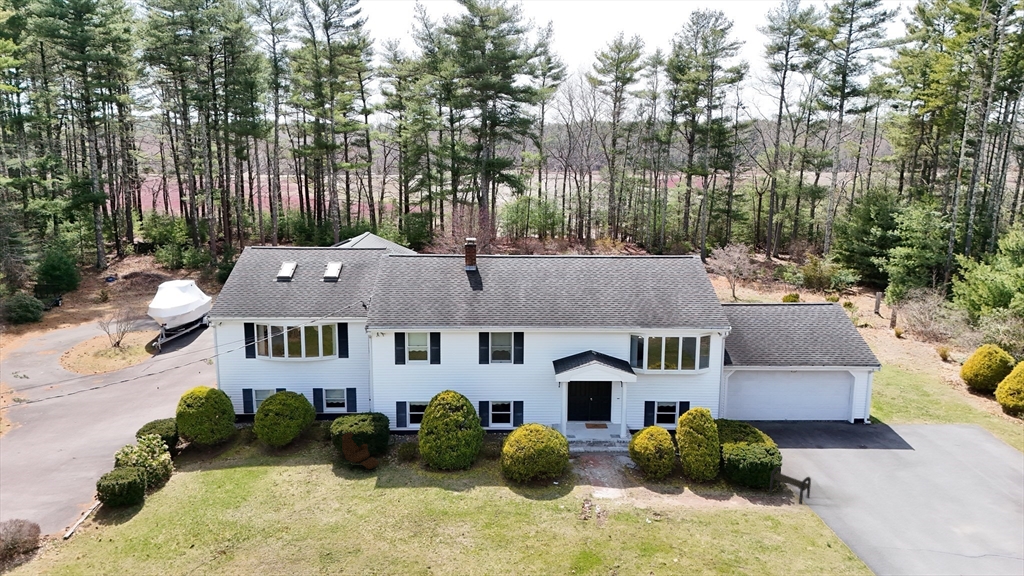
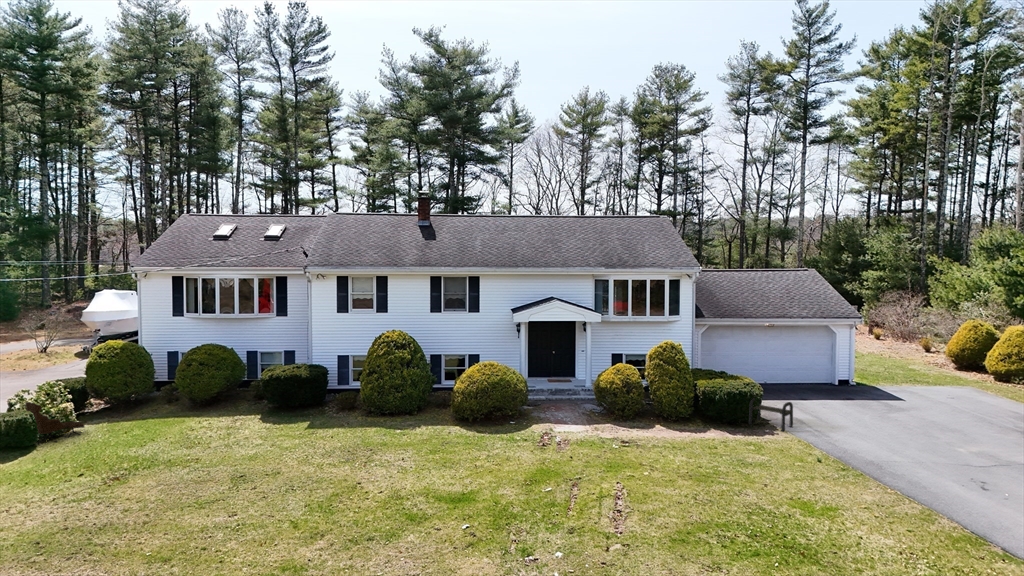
lounge chair: present [342,431,379,470] -> present [25,402,85,444]

